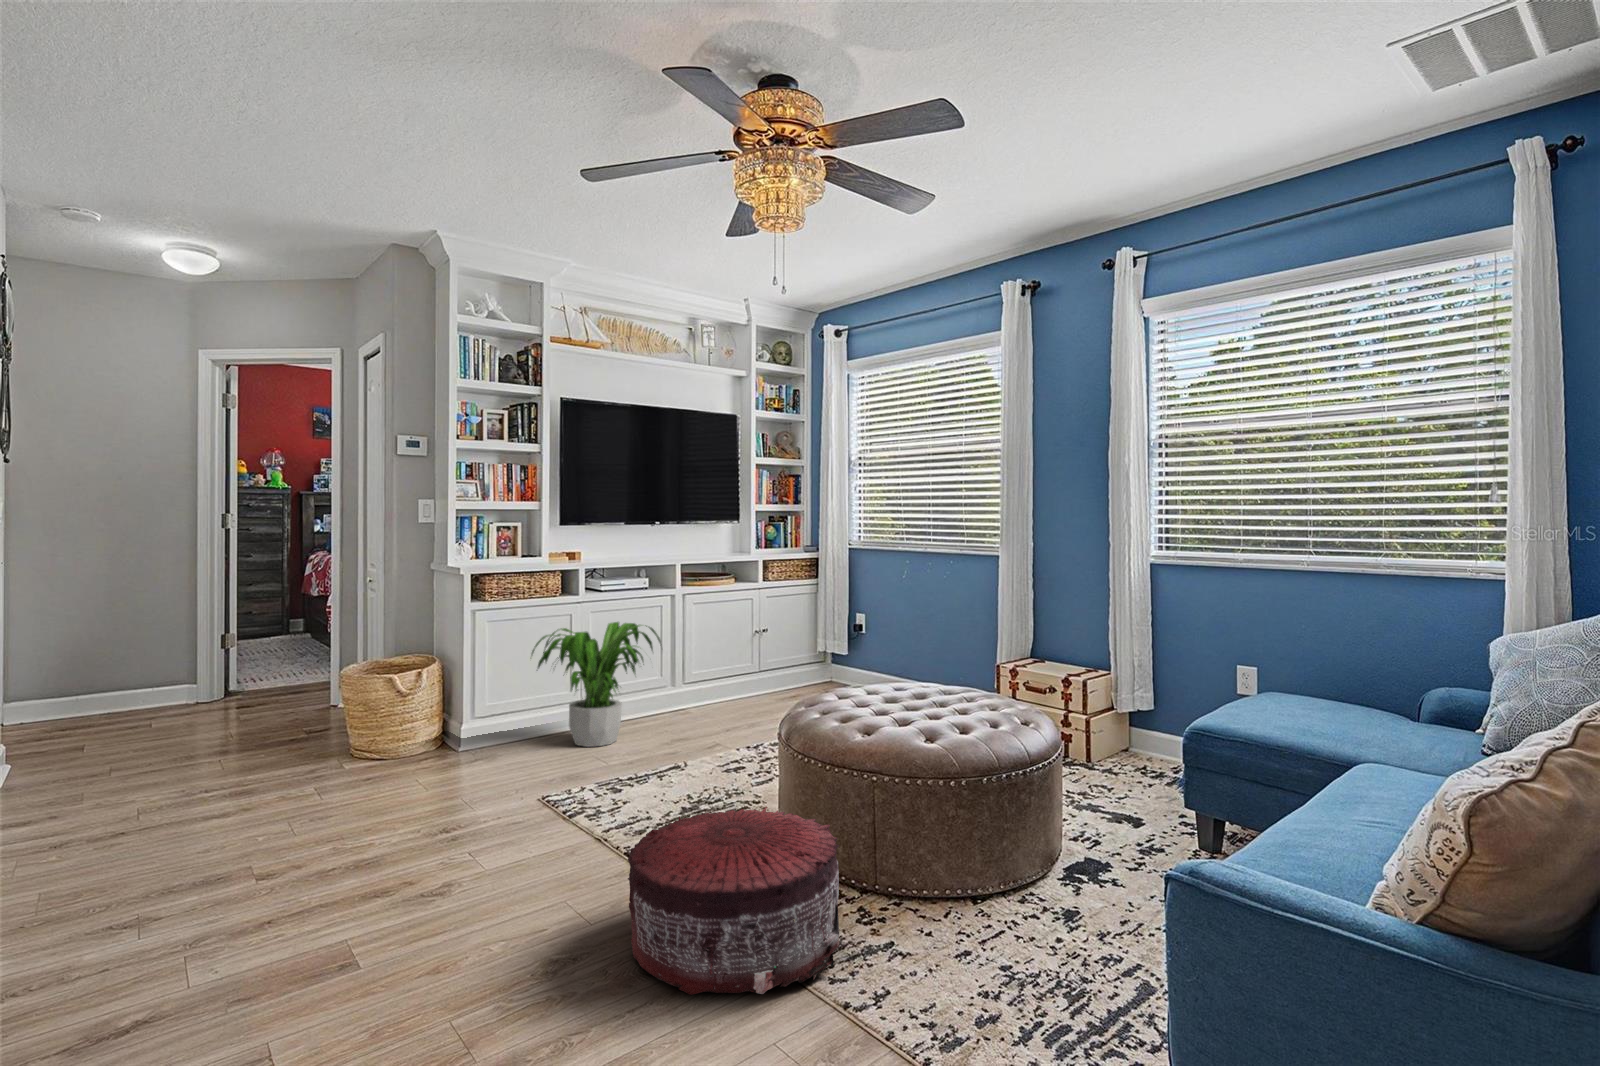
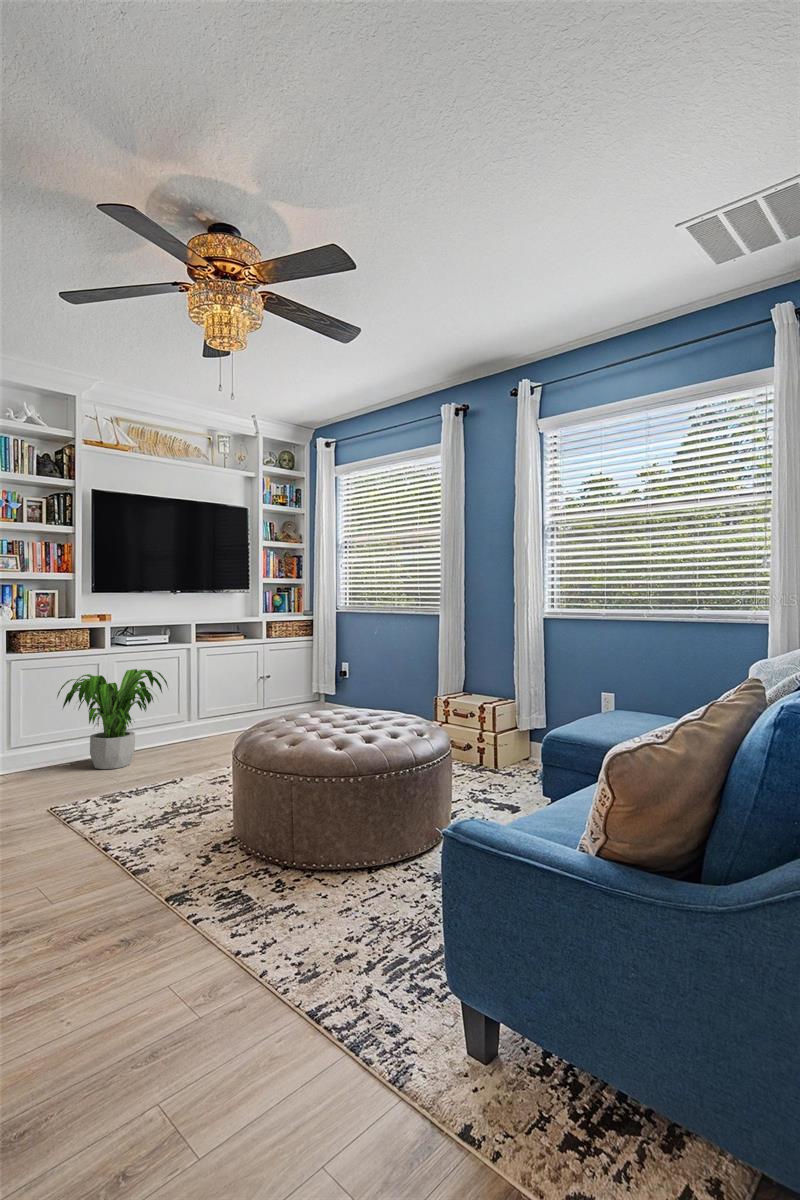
pouf: present [628,807,839,995] -> none [73,804,253,950]

